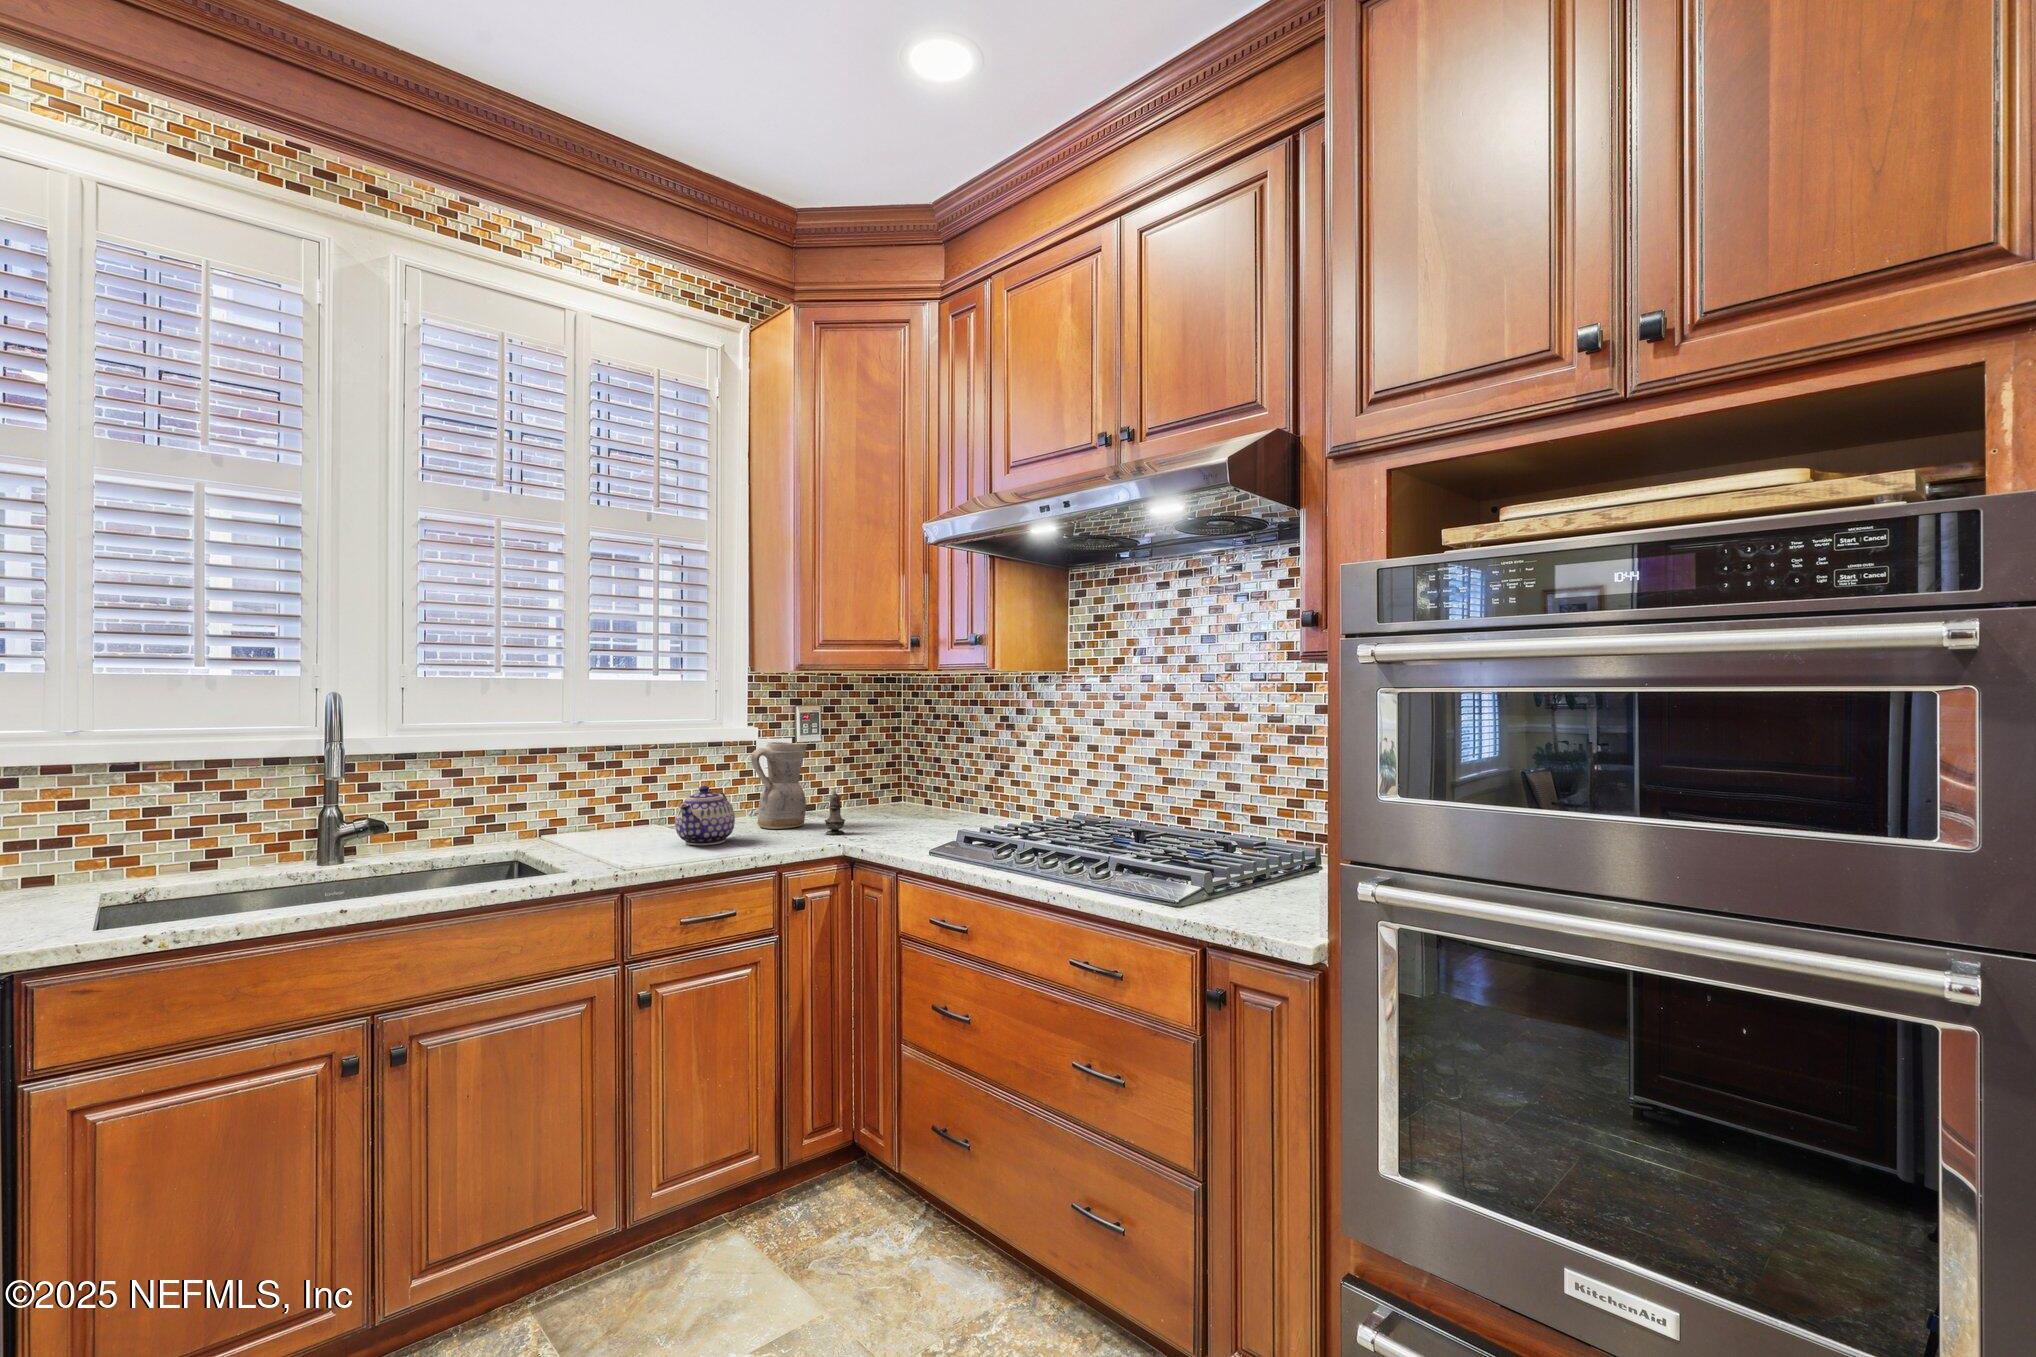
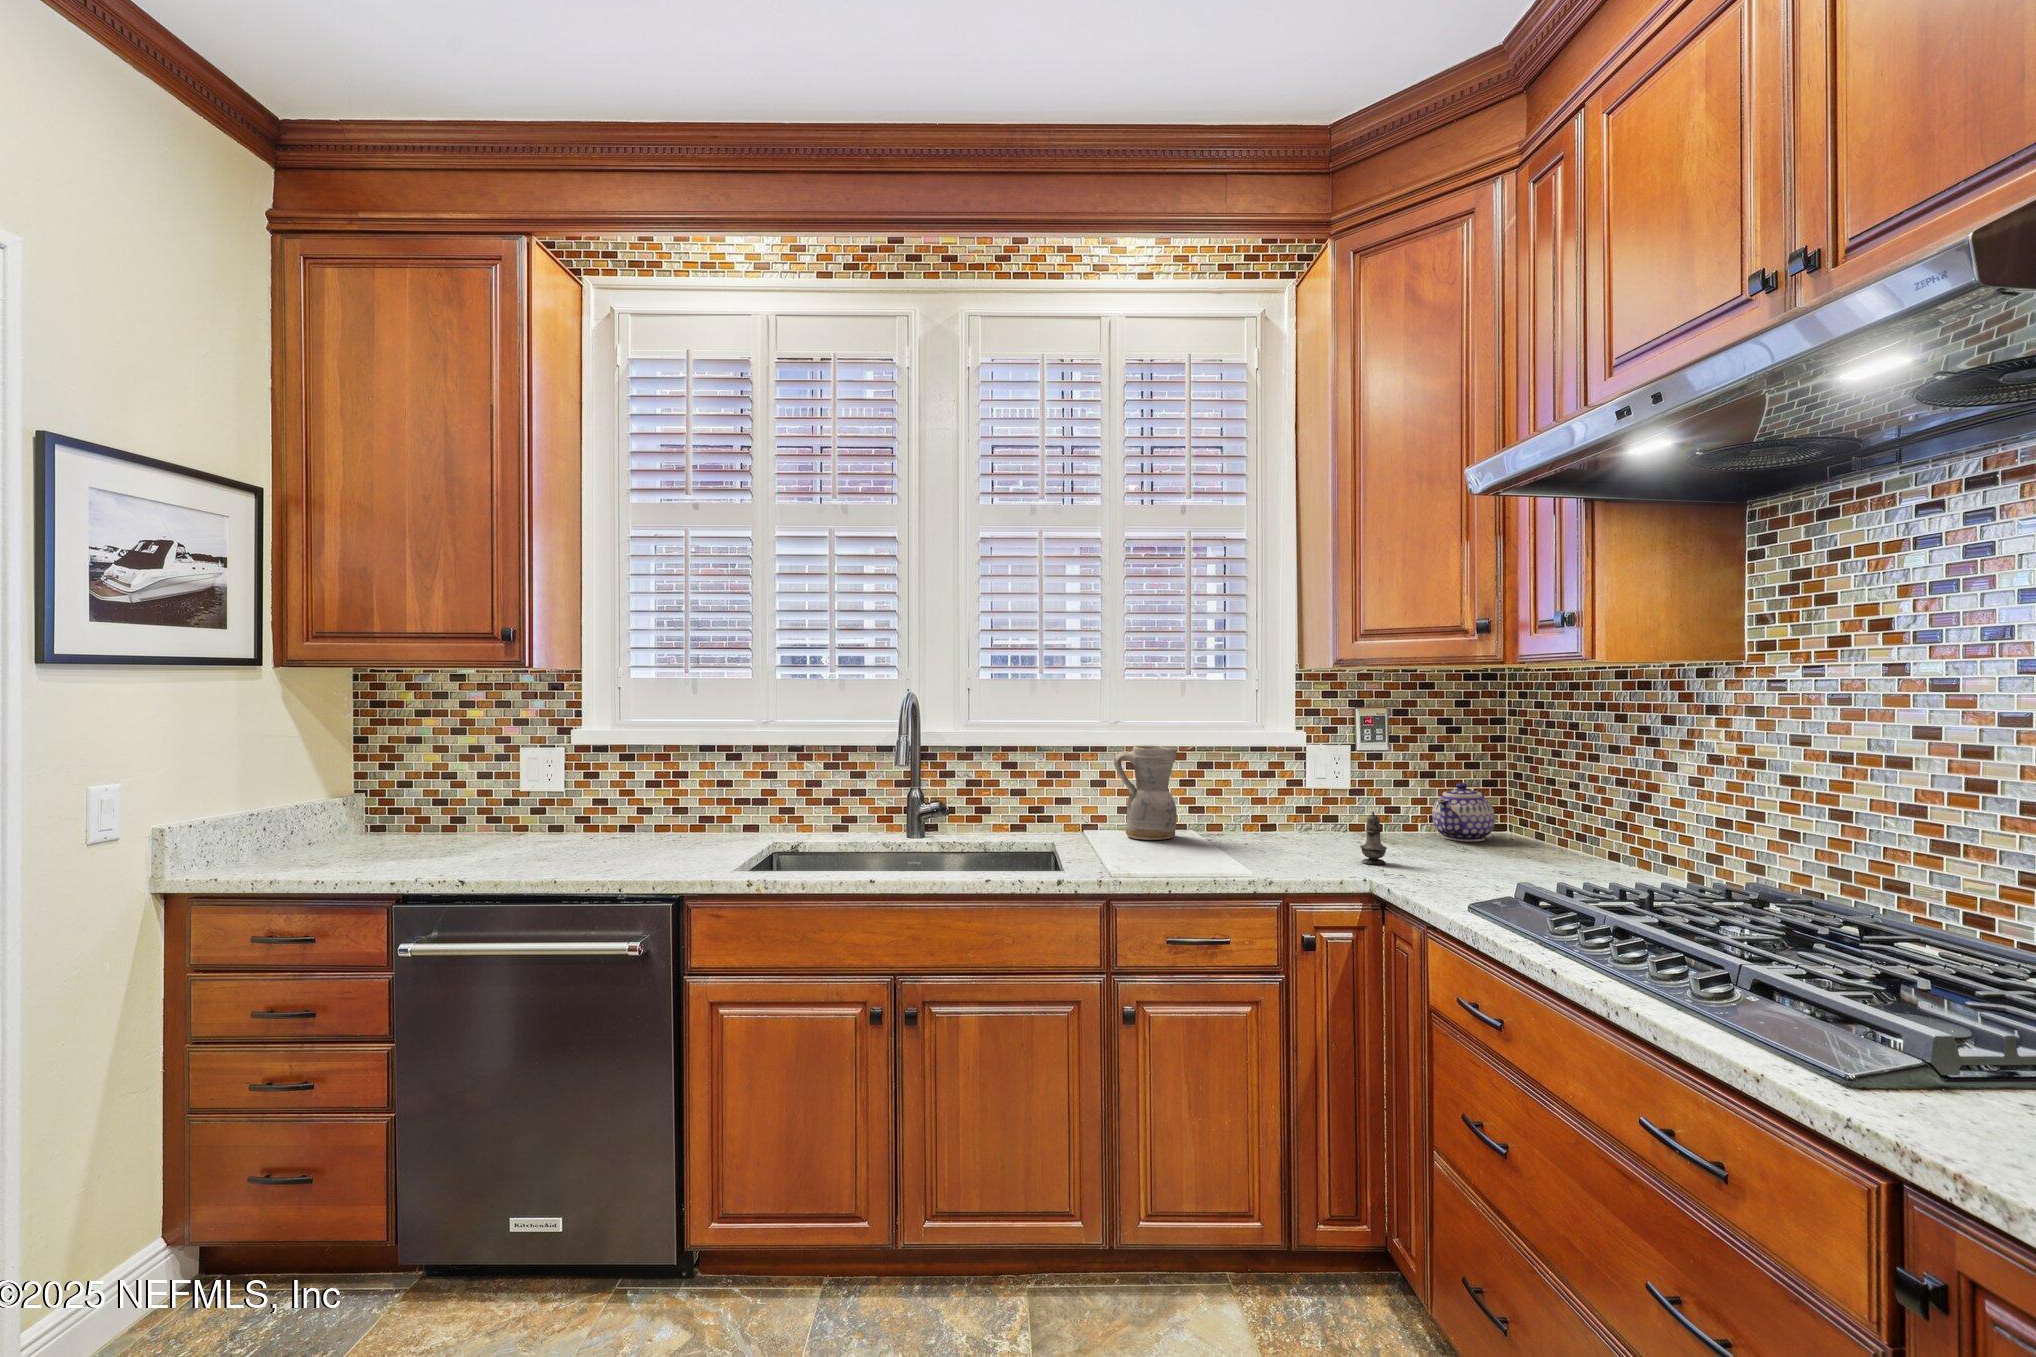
ceramic pitcher: present [751,742,807,829] -> present [1114,746,1177,840]
teapot: present [675,786,735,845] -> present [1432,783,1495,842]

